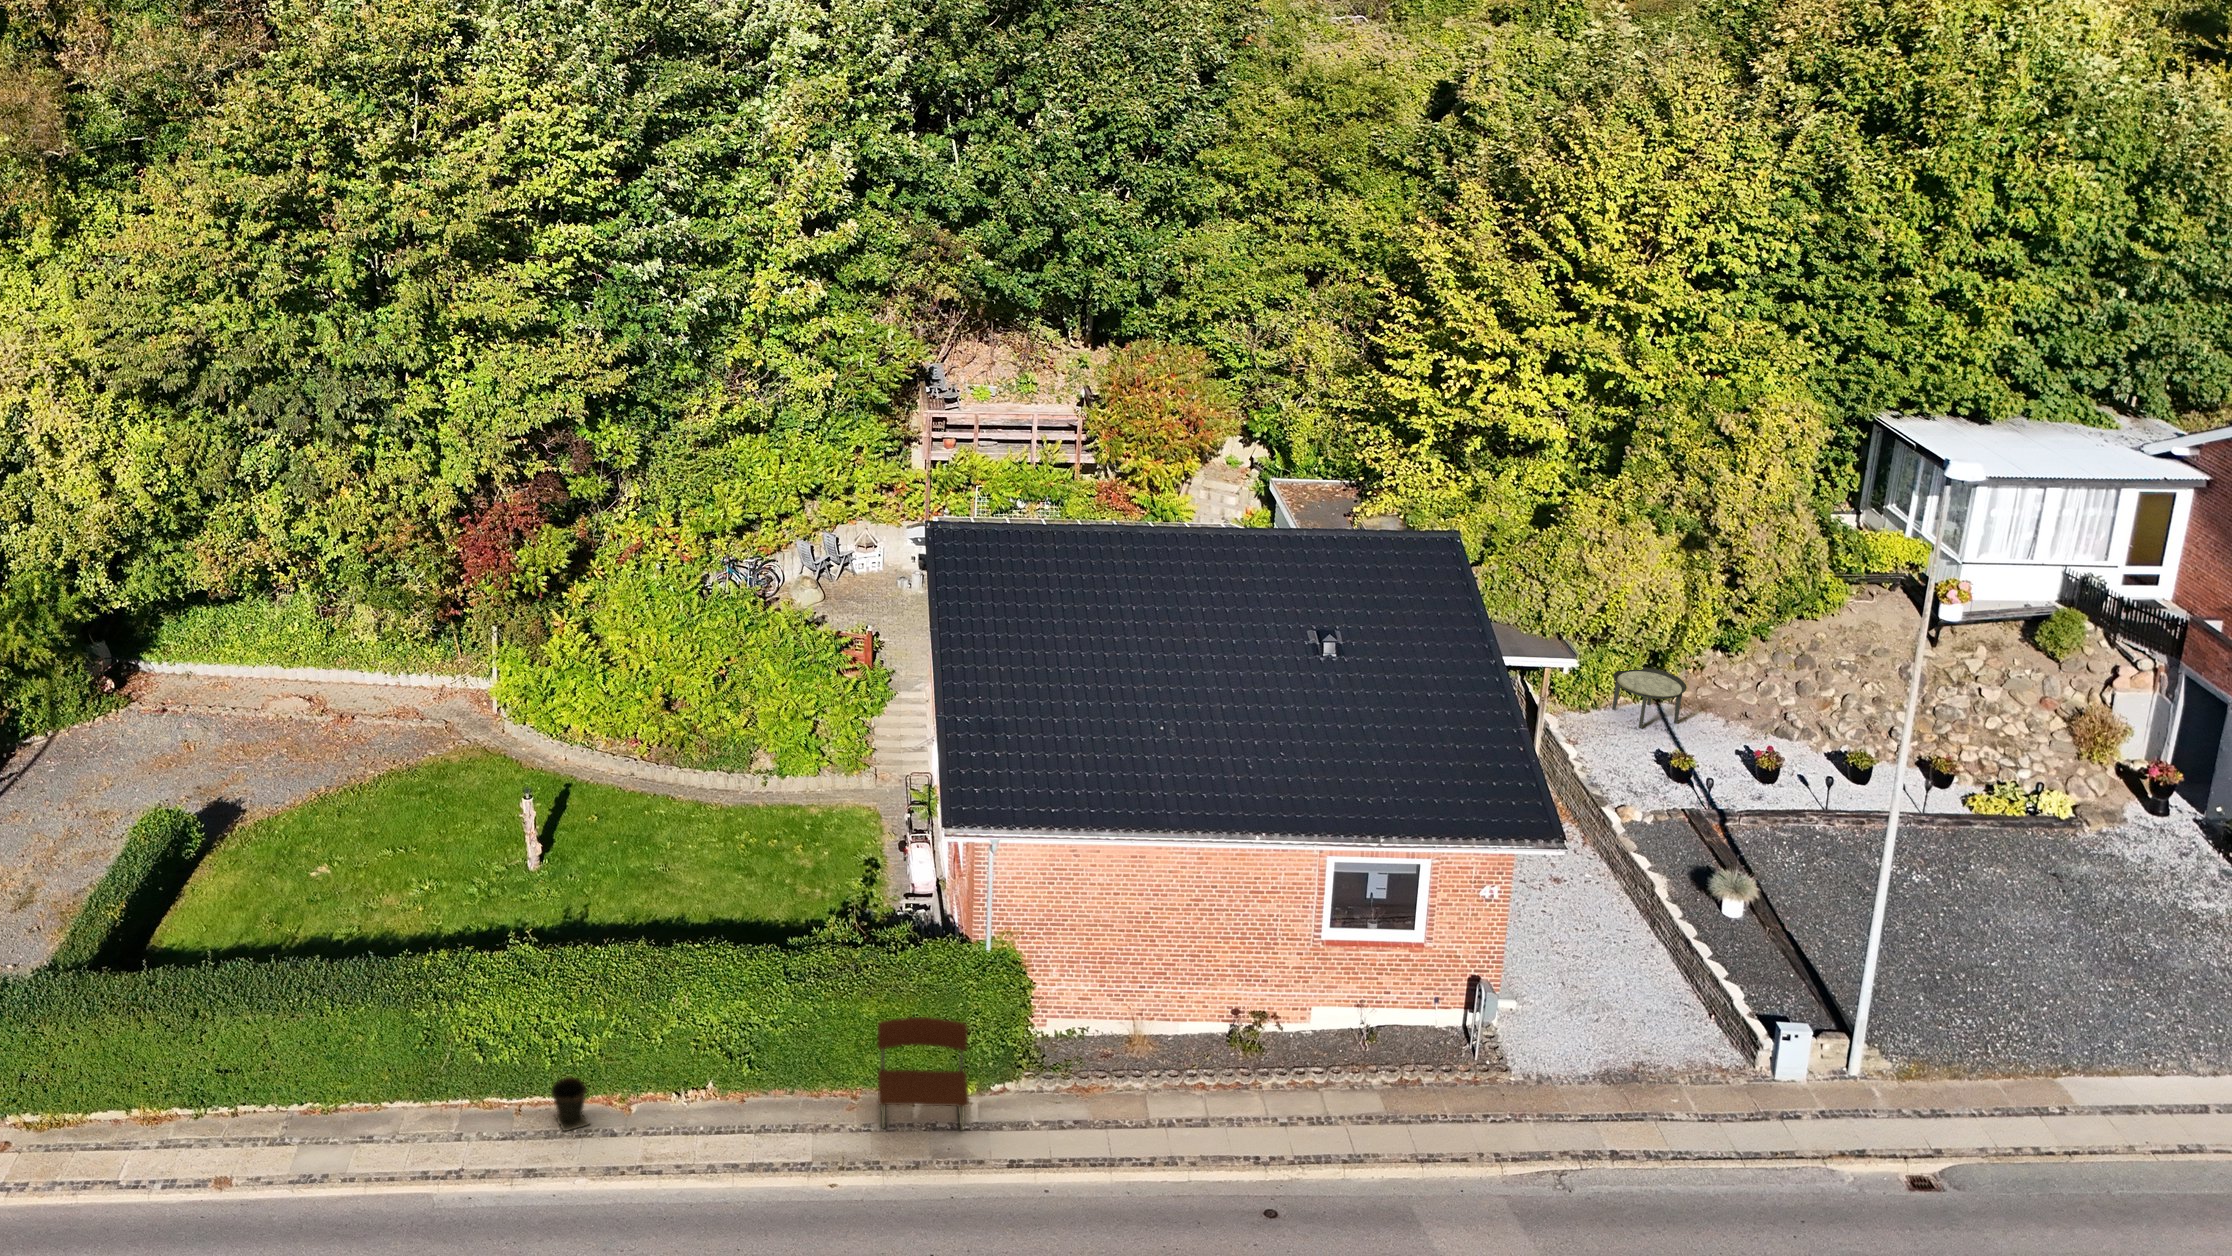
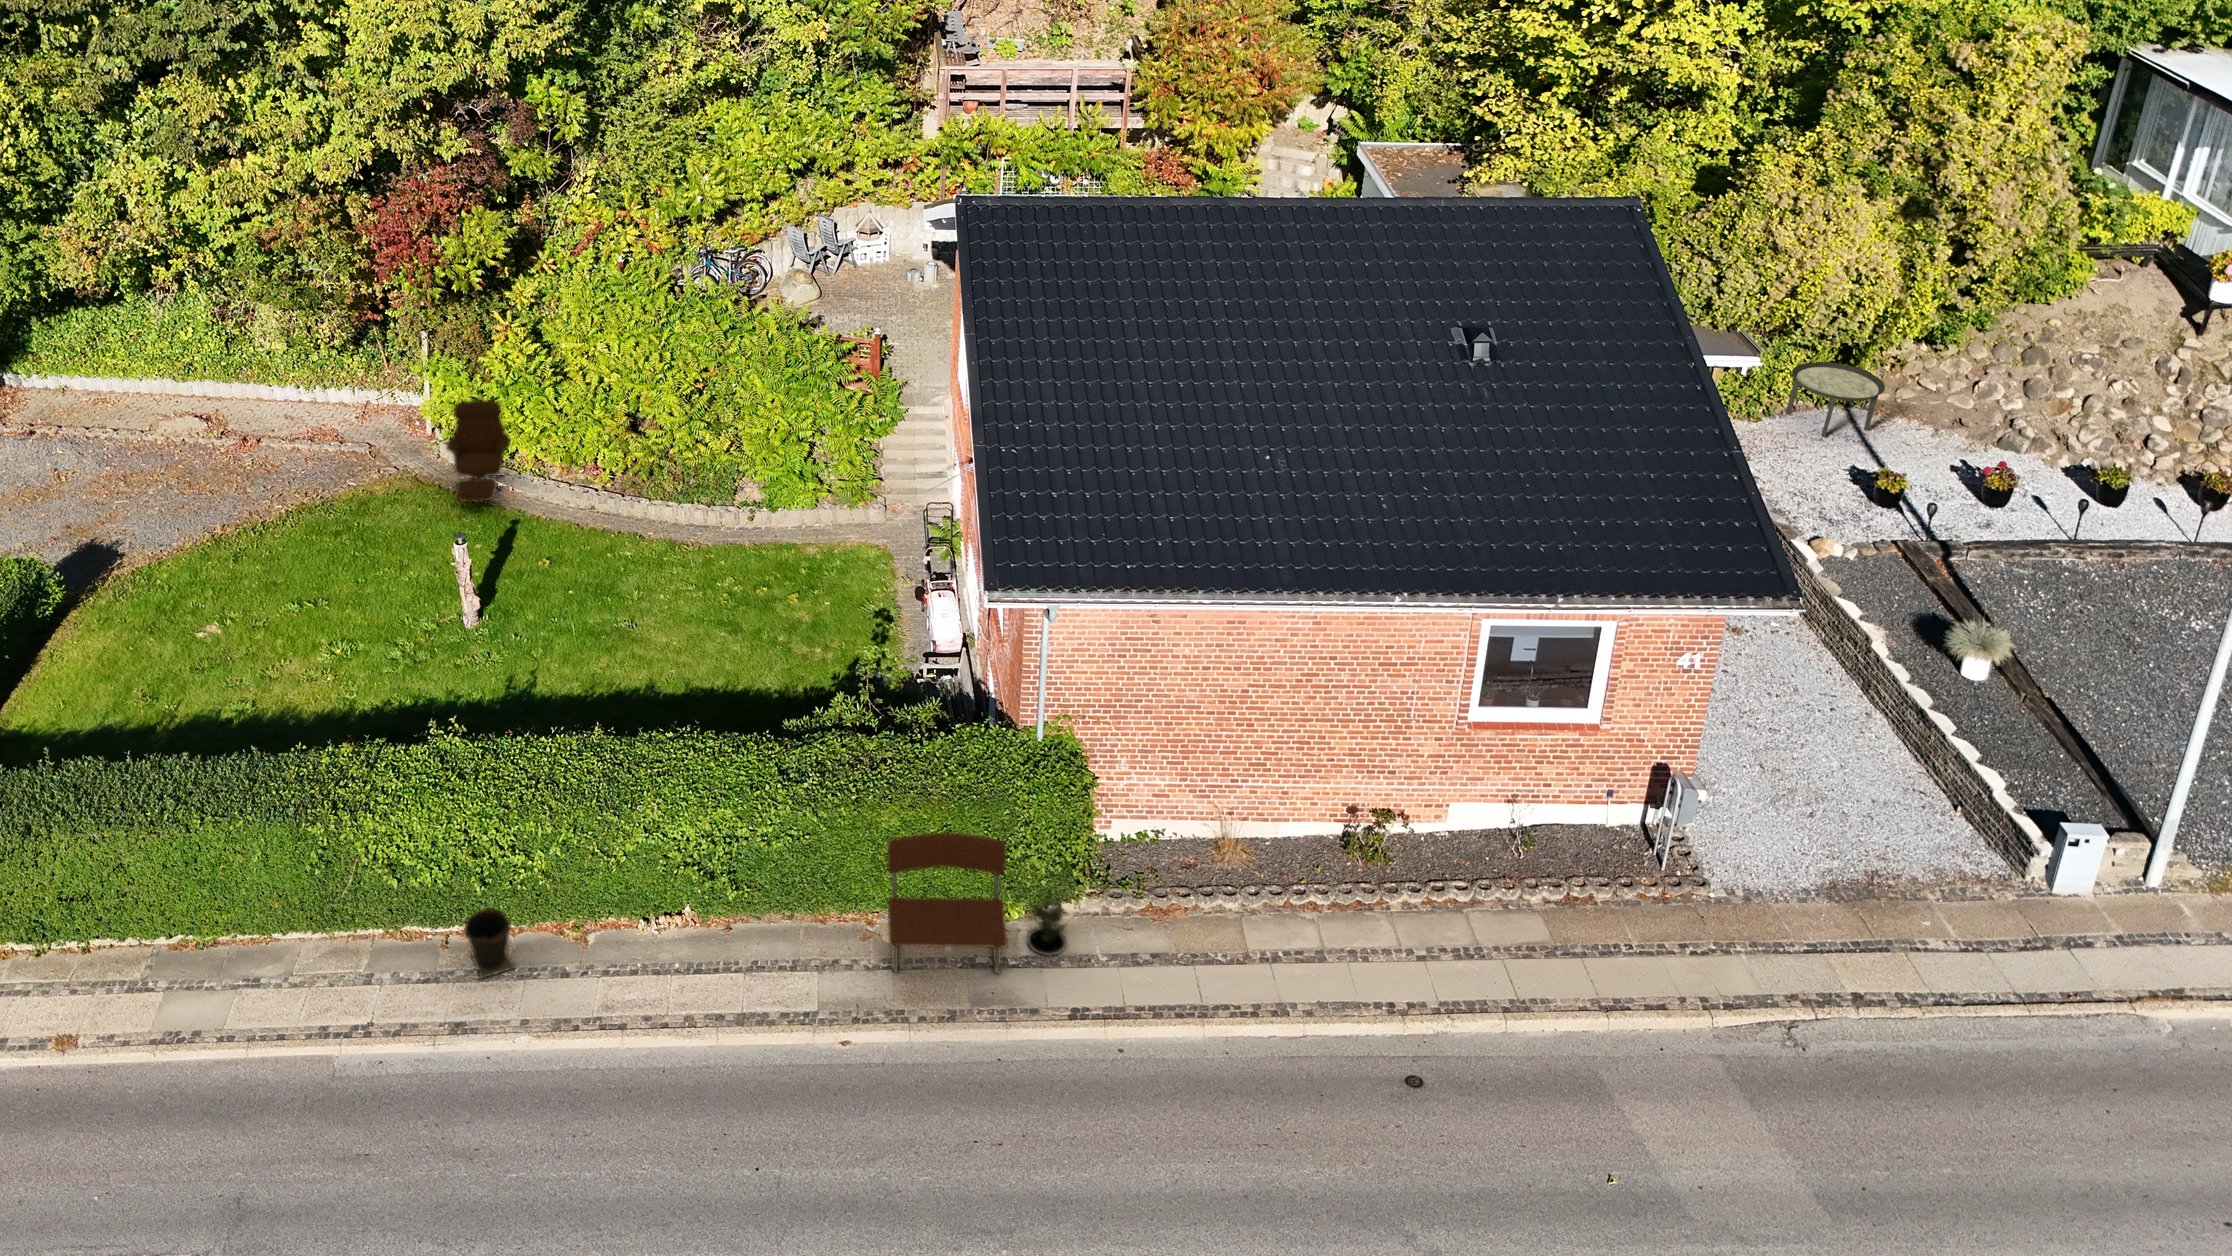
lounge chair: none [515,686,568,779] -> present [446,400,511,504]
potted tree: none [985,1063,1017,1118] -> present [1027,891,1067,956]

